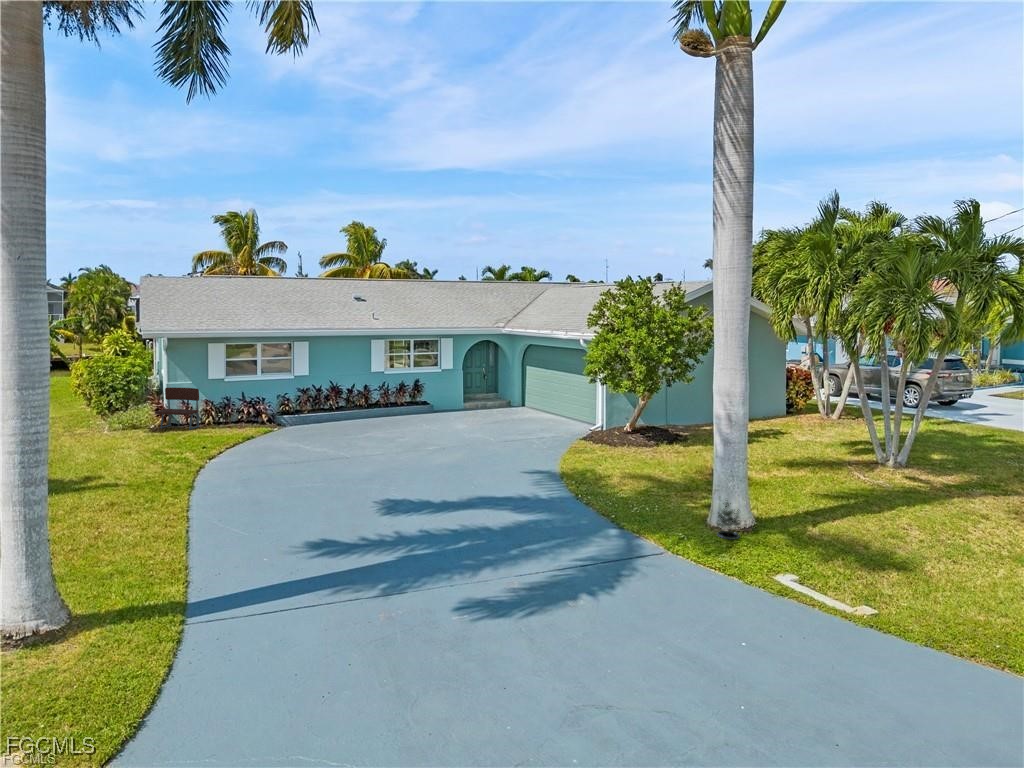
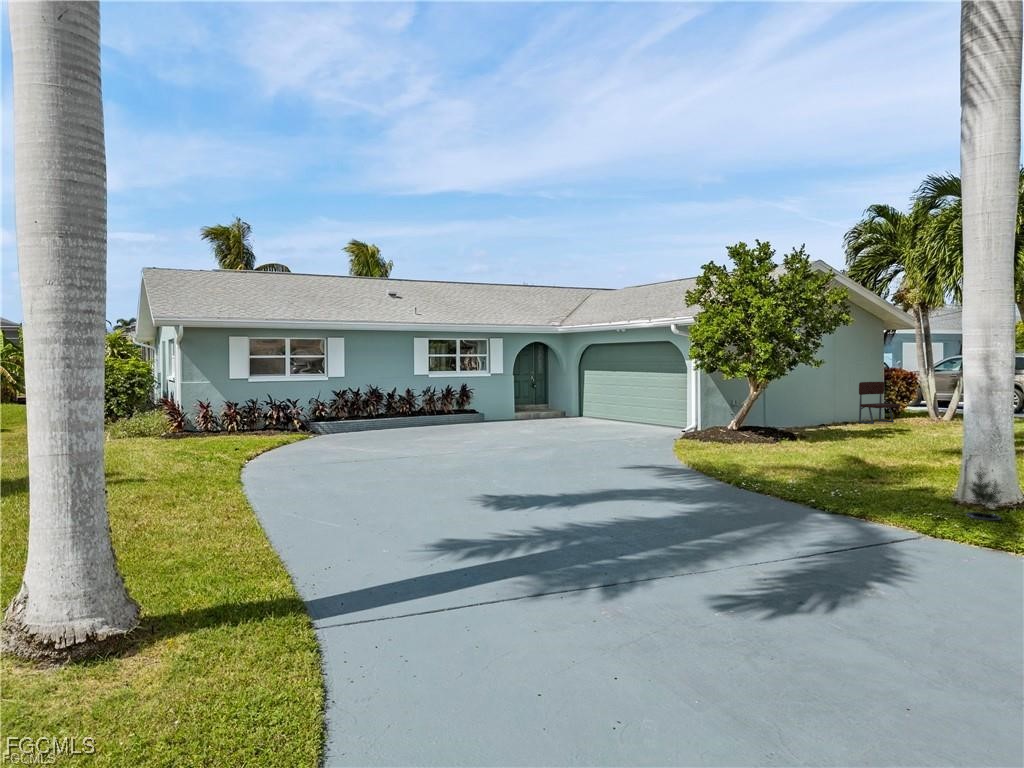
bench: present [155,387,199,430] -> present [858,382,900,424]

